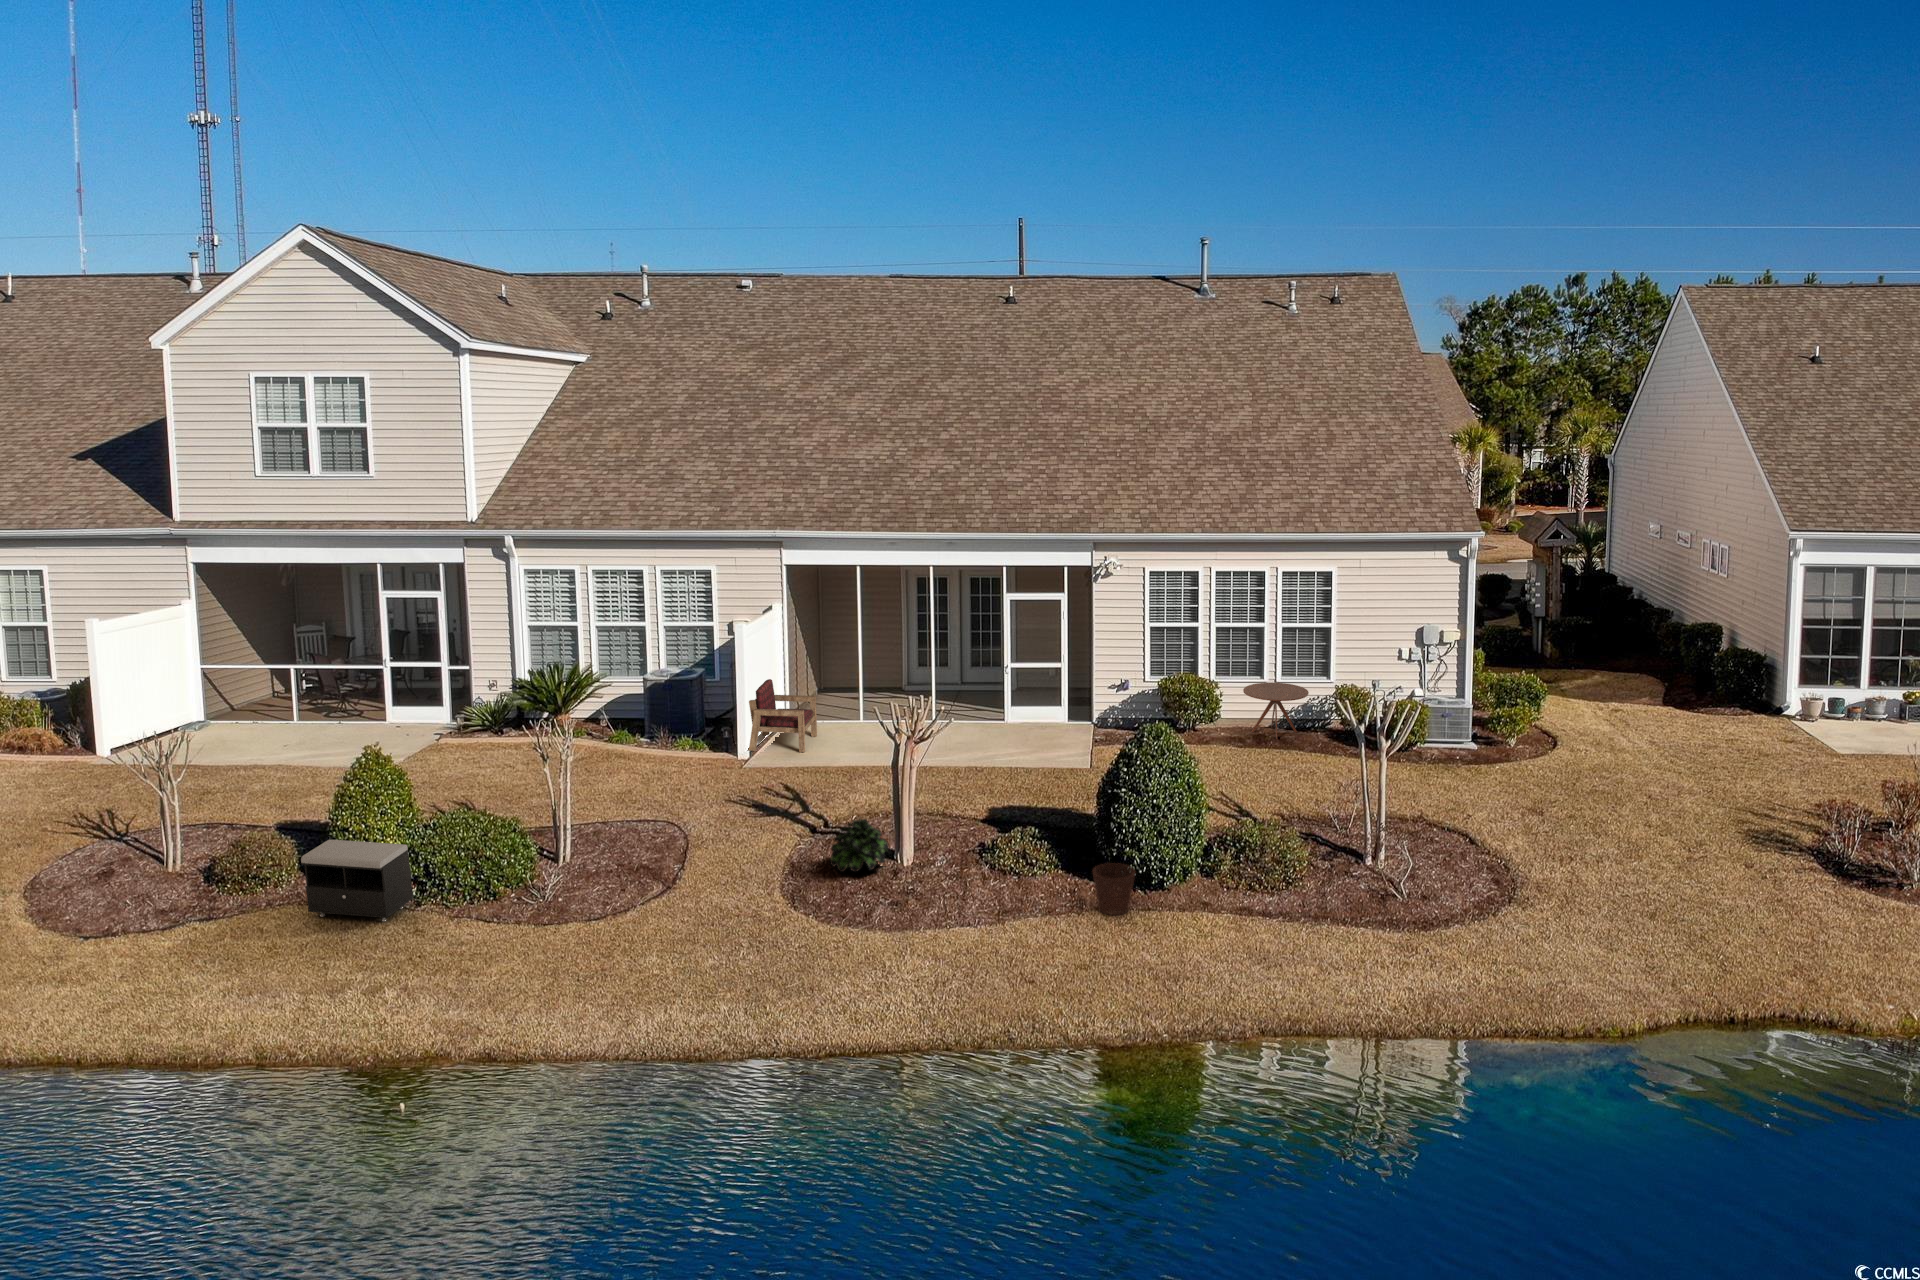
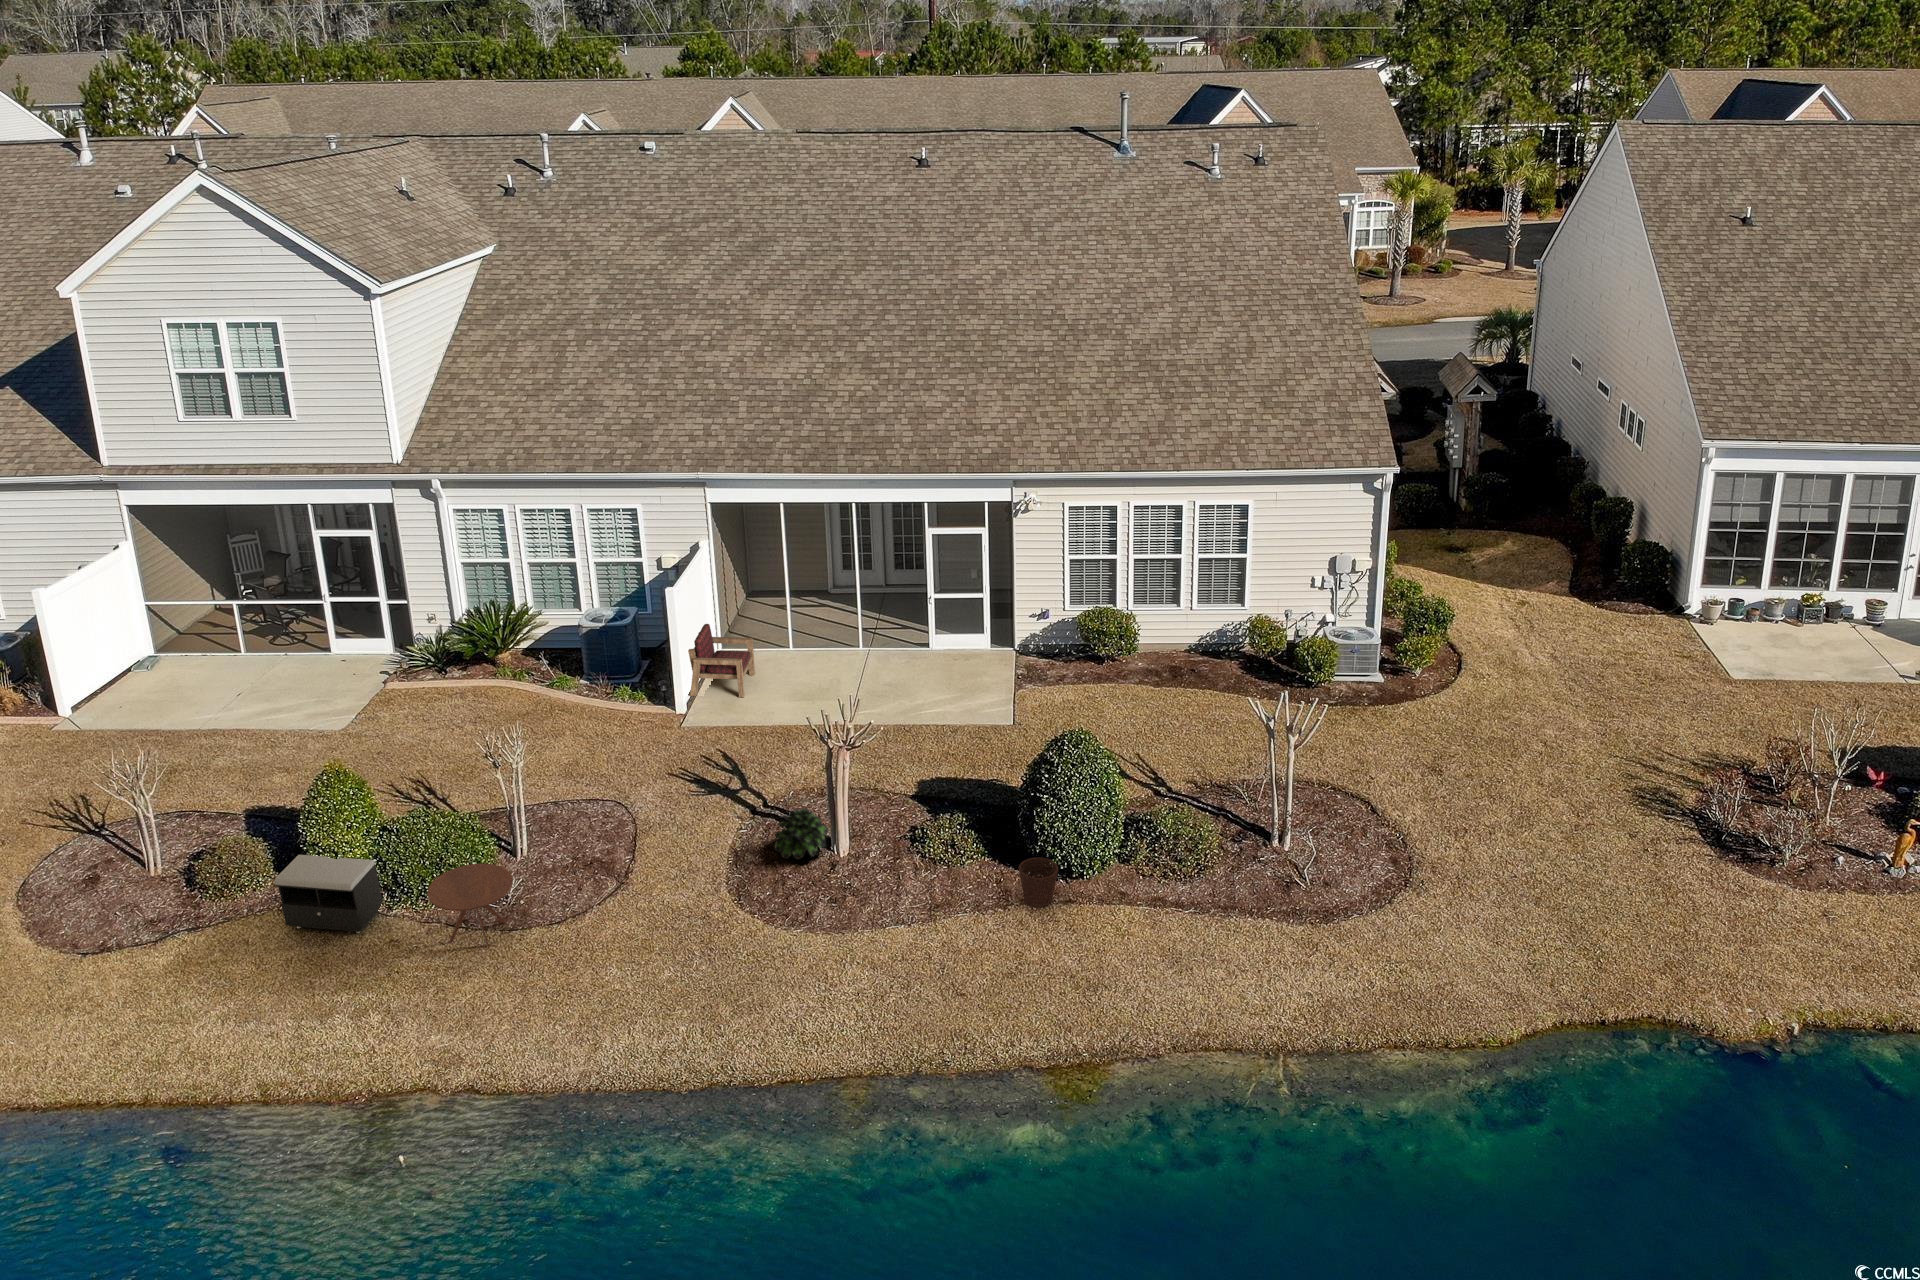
round table: present [1243,683,1309,739] -> present [428,864,513,946]

